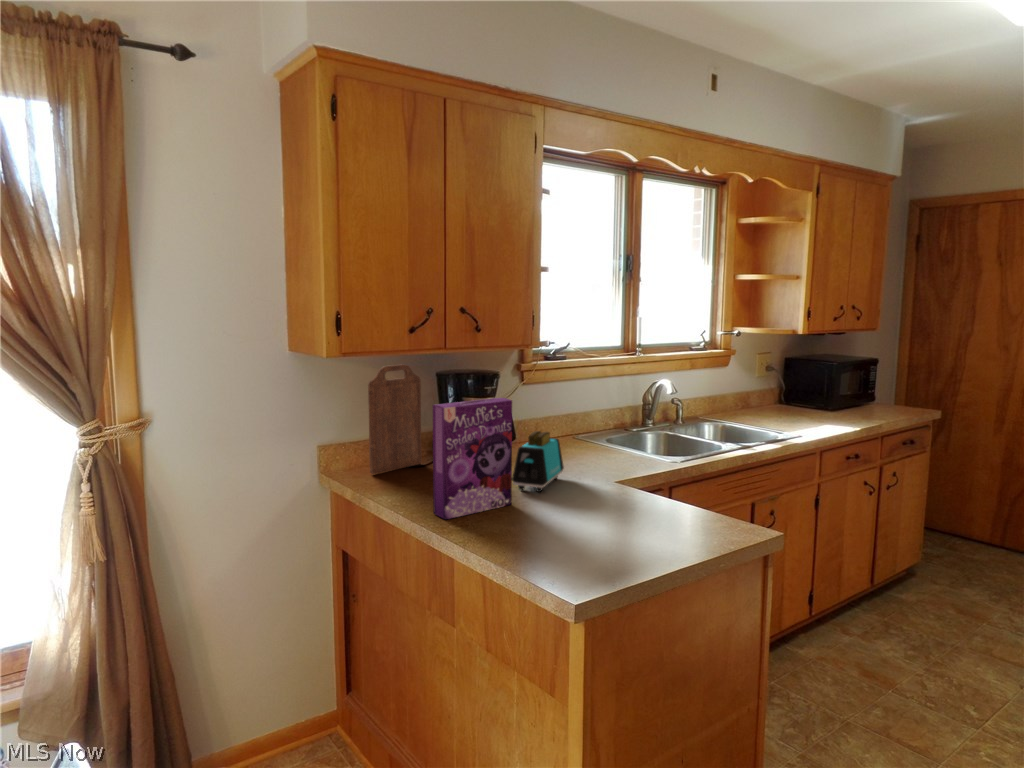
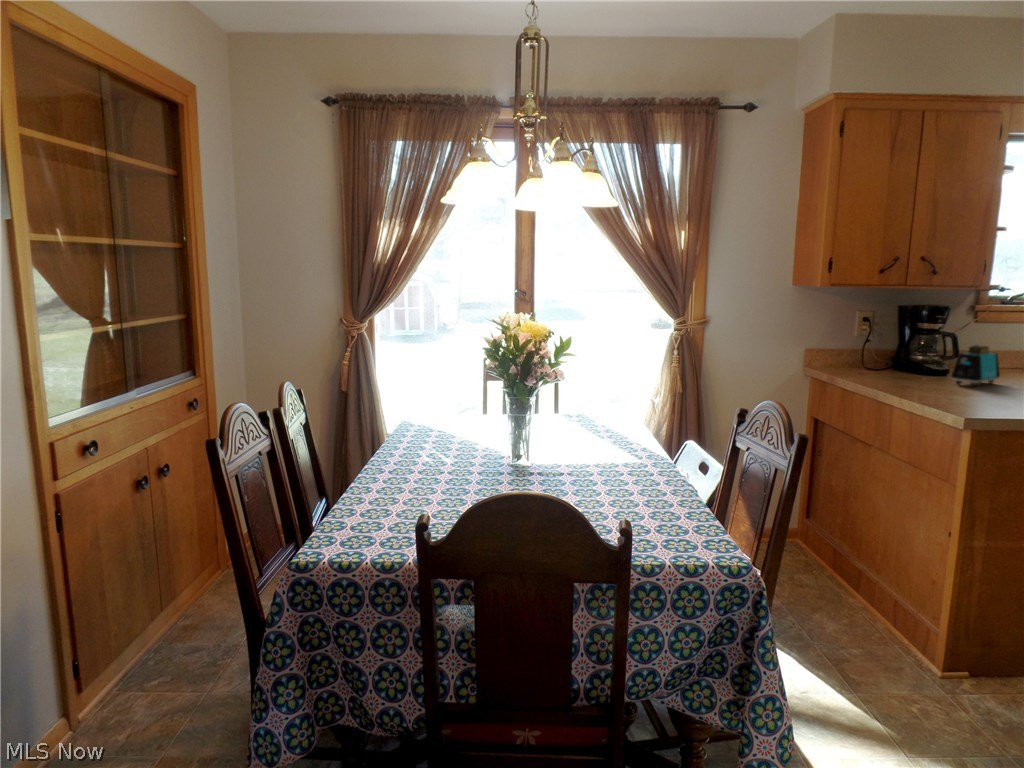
cutting board: present [368,365,421,474] -> none [839,298,884,370]
cereal box: present [433,398,512,519] -> none [886,314,956,389]

